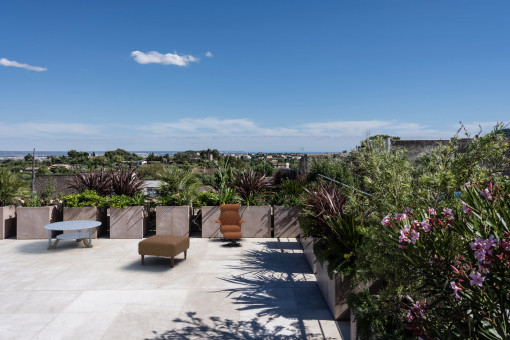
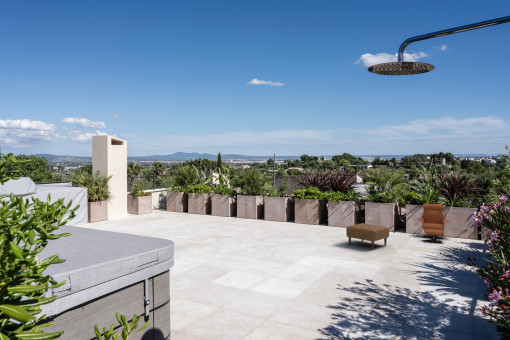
round table: present [44,220,101,249] -> none [283,209,321,230]

